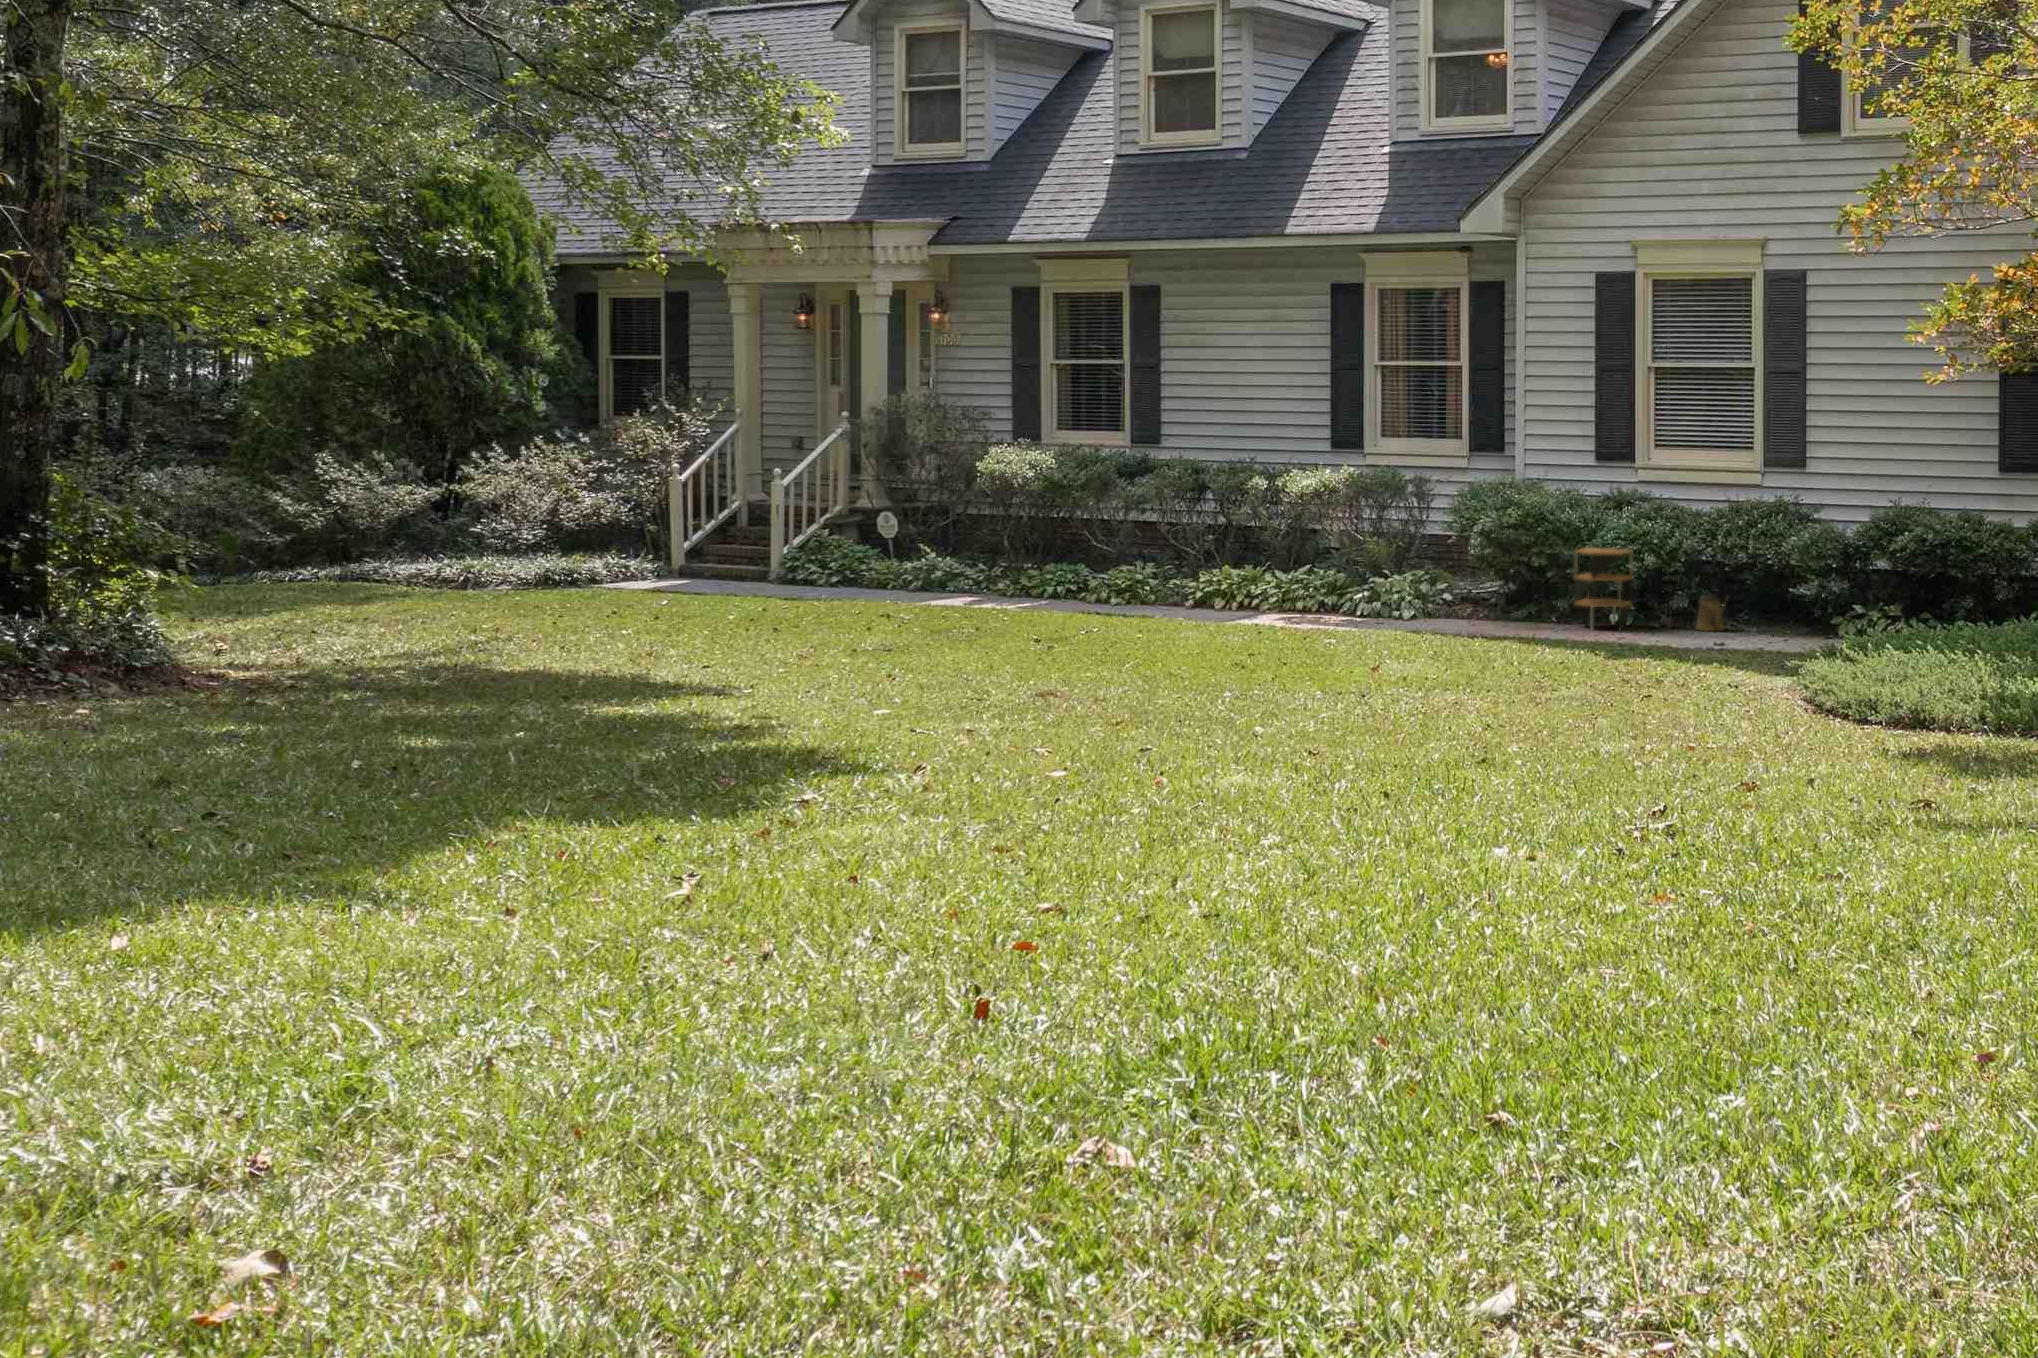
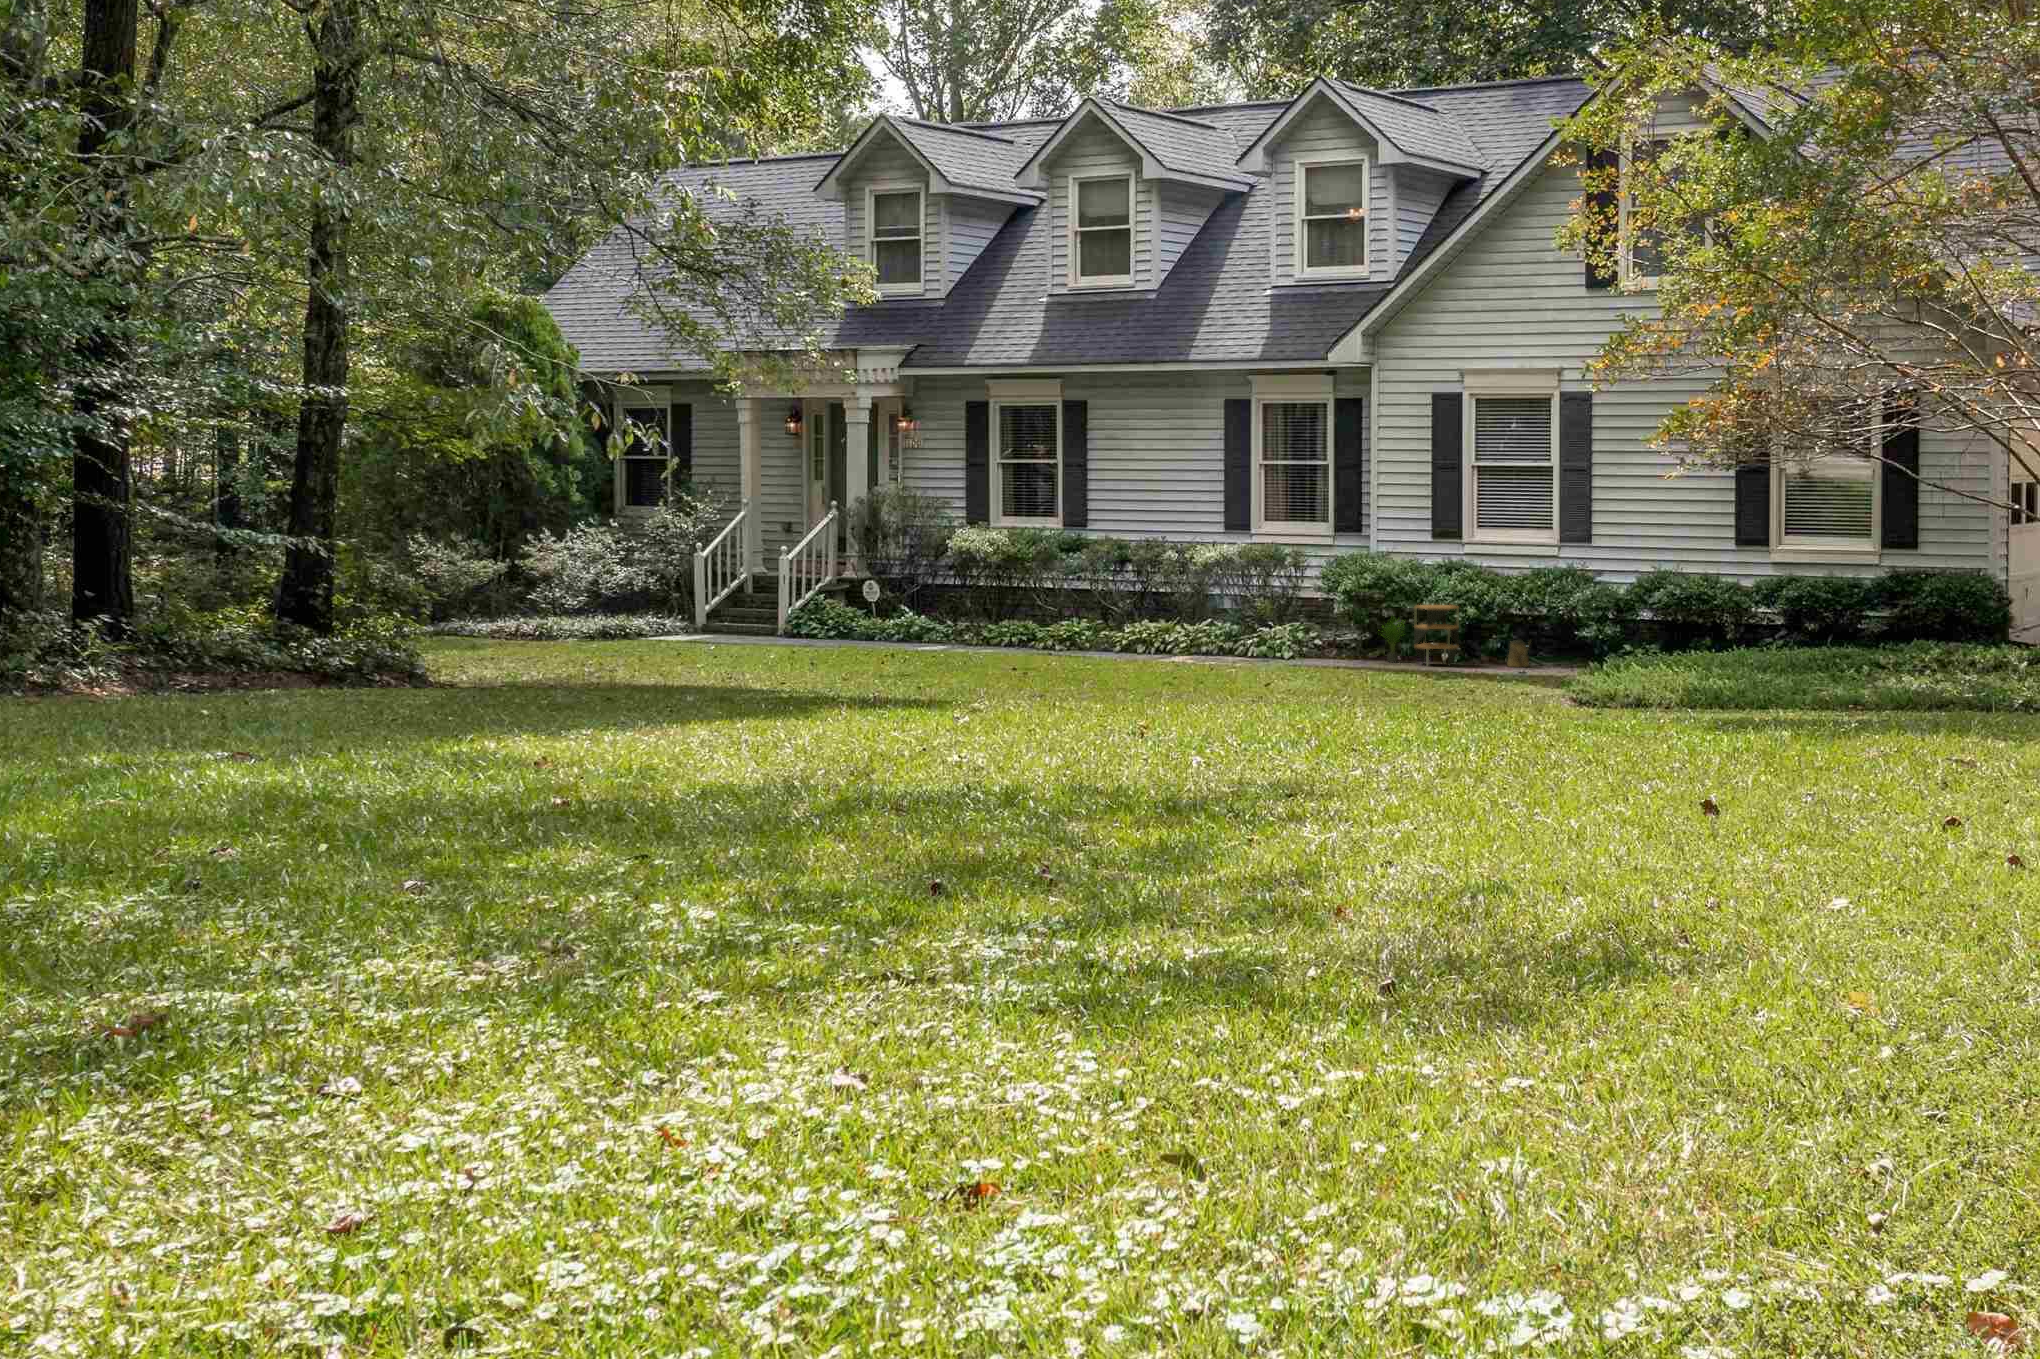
potted plant: present [221,531,239,575] -> present [1383,621,1403,662]

